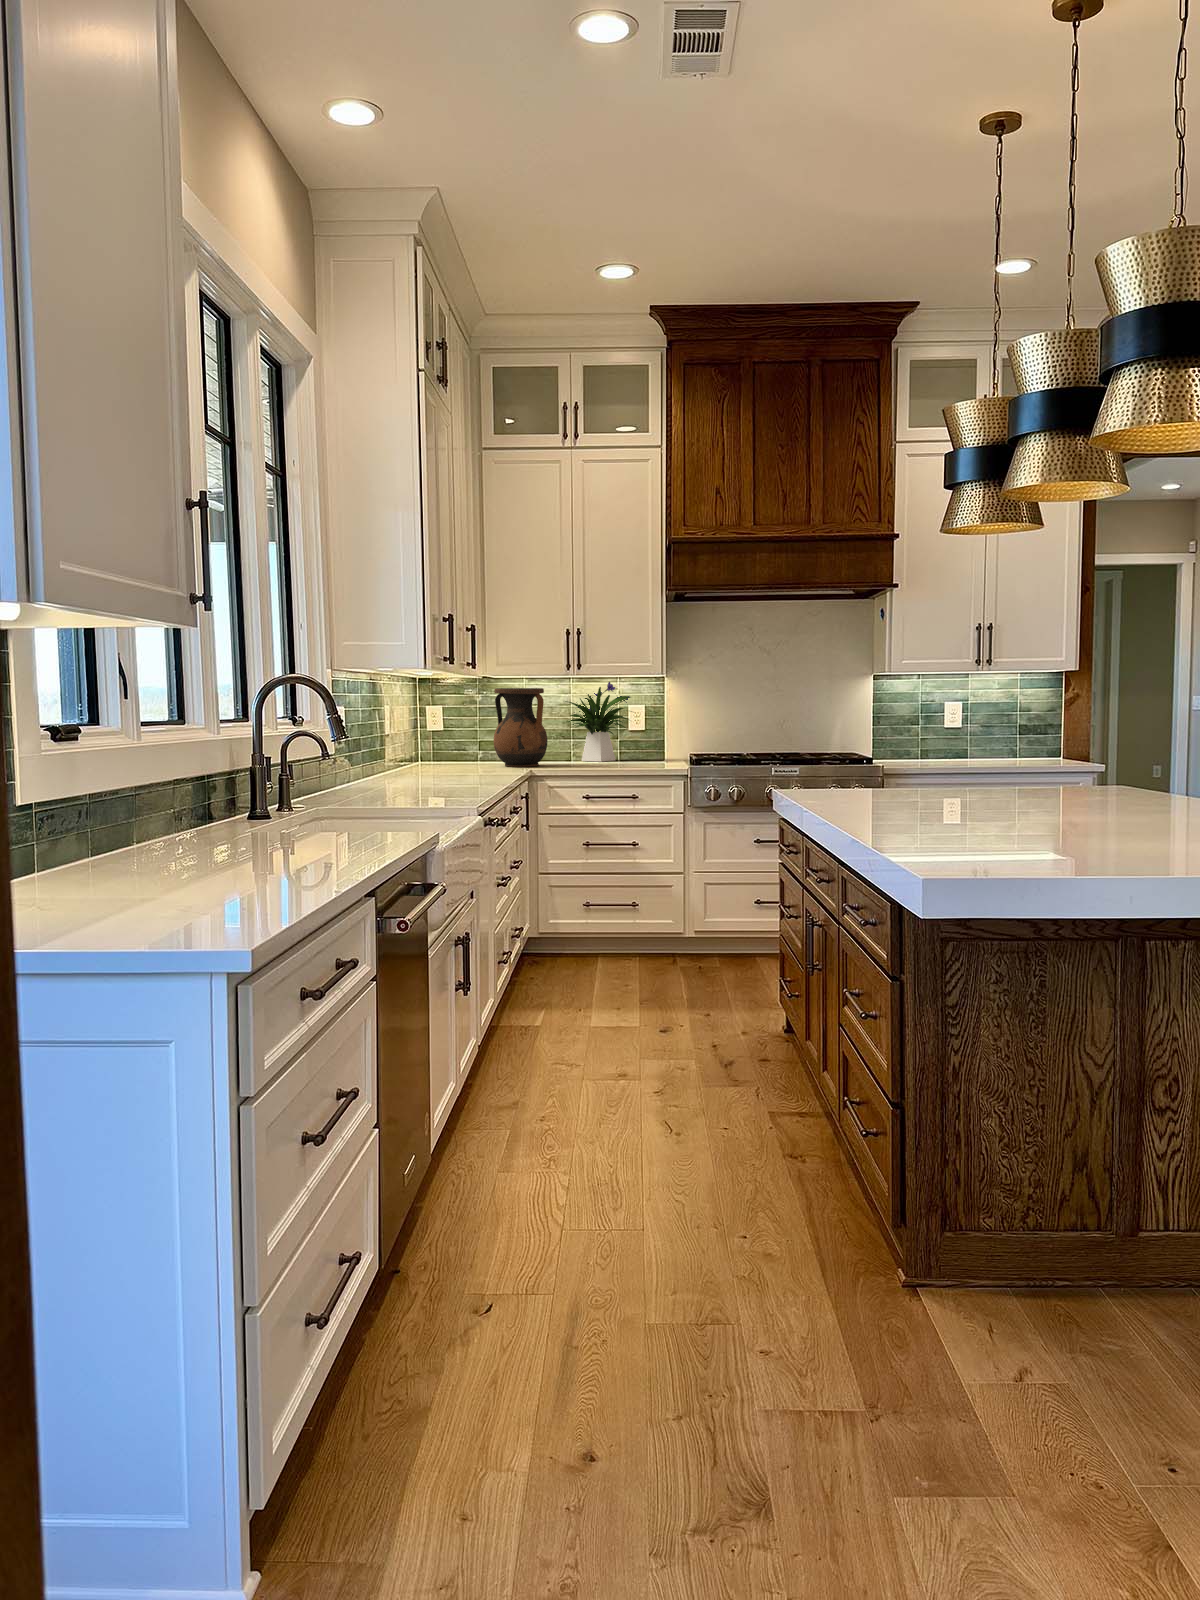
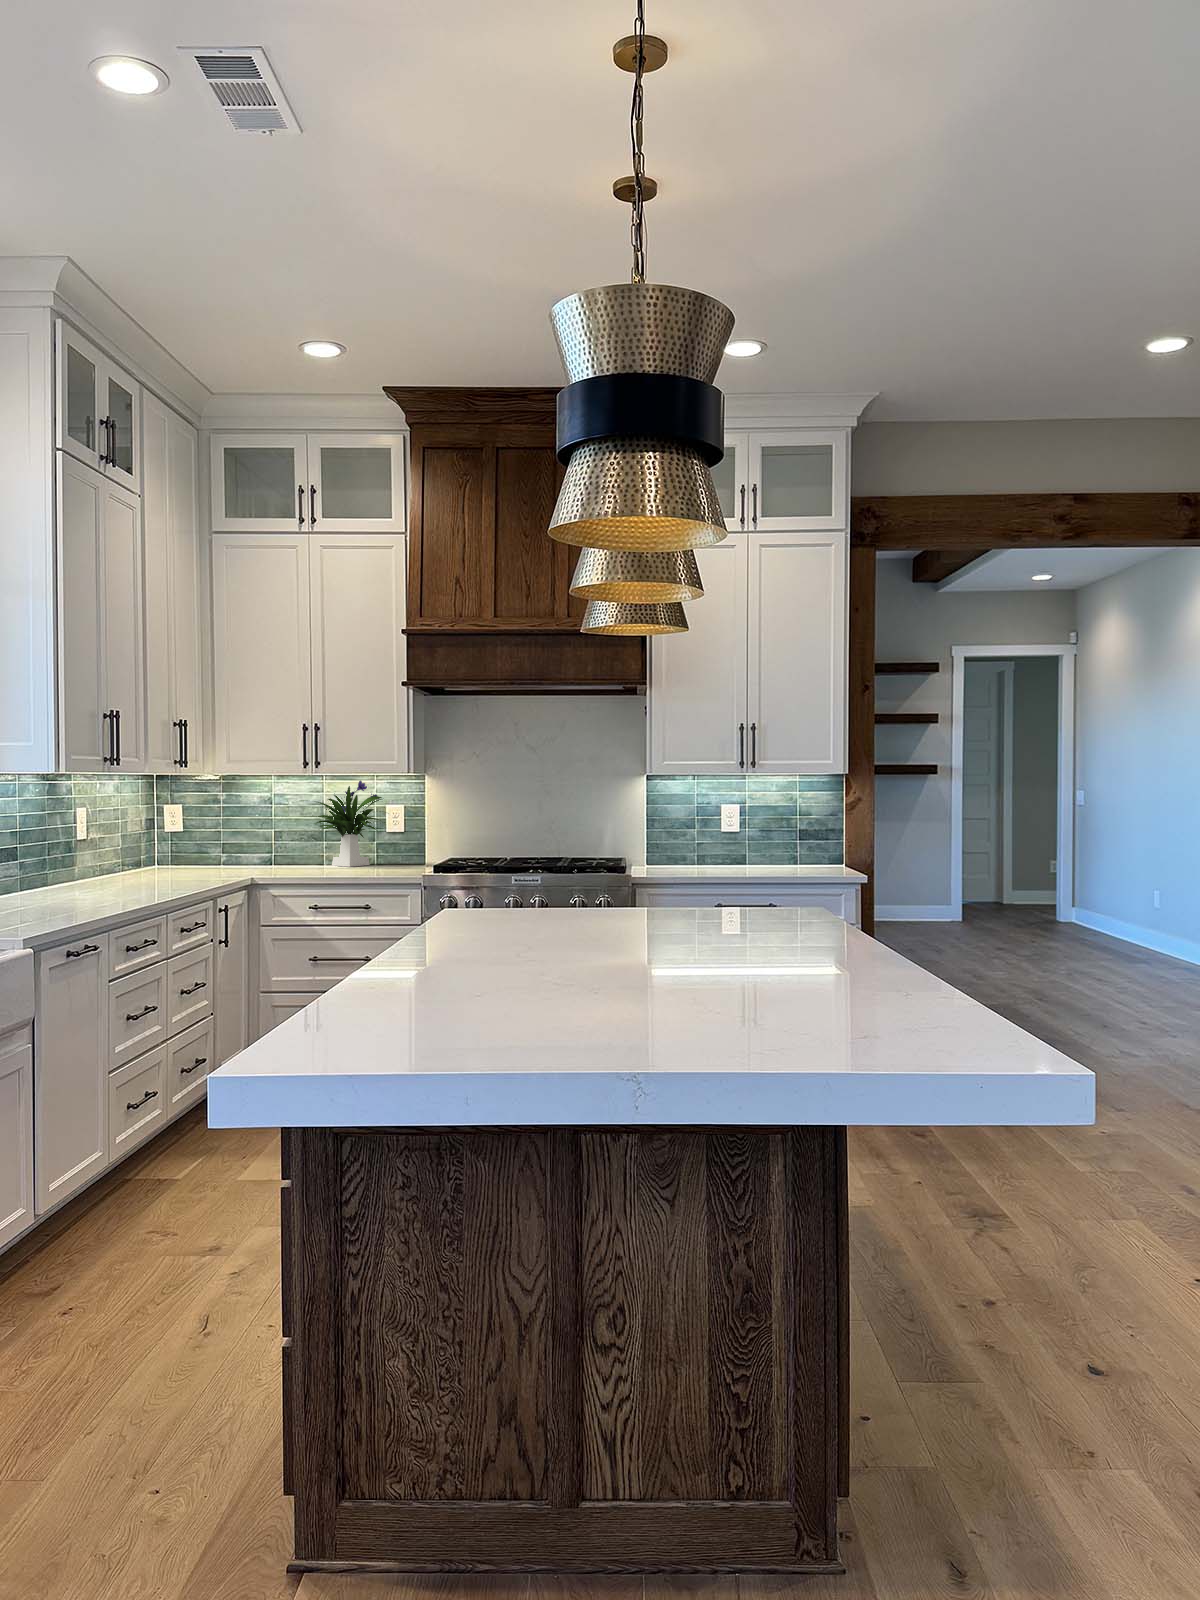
vase: present [494,688,548,767] -> none [217,788,278,874]

